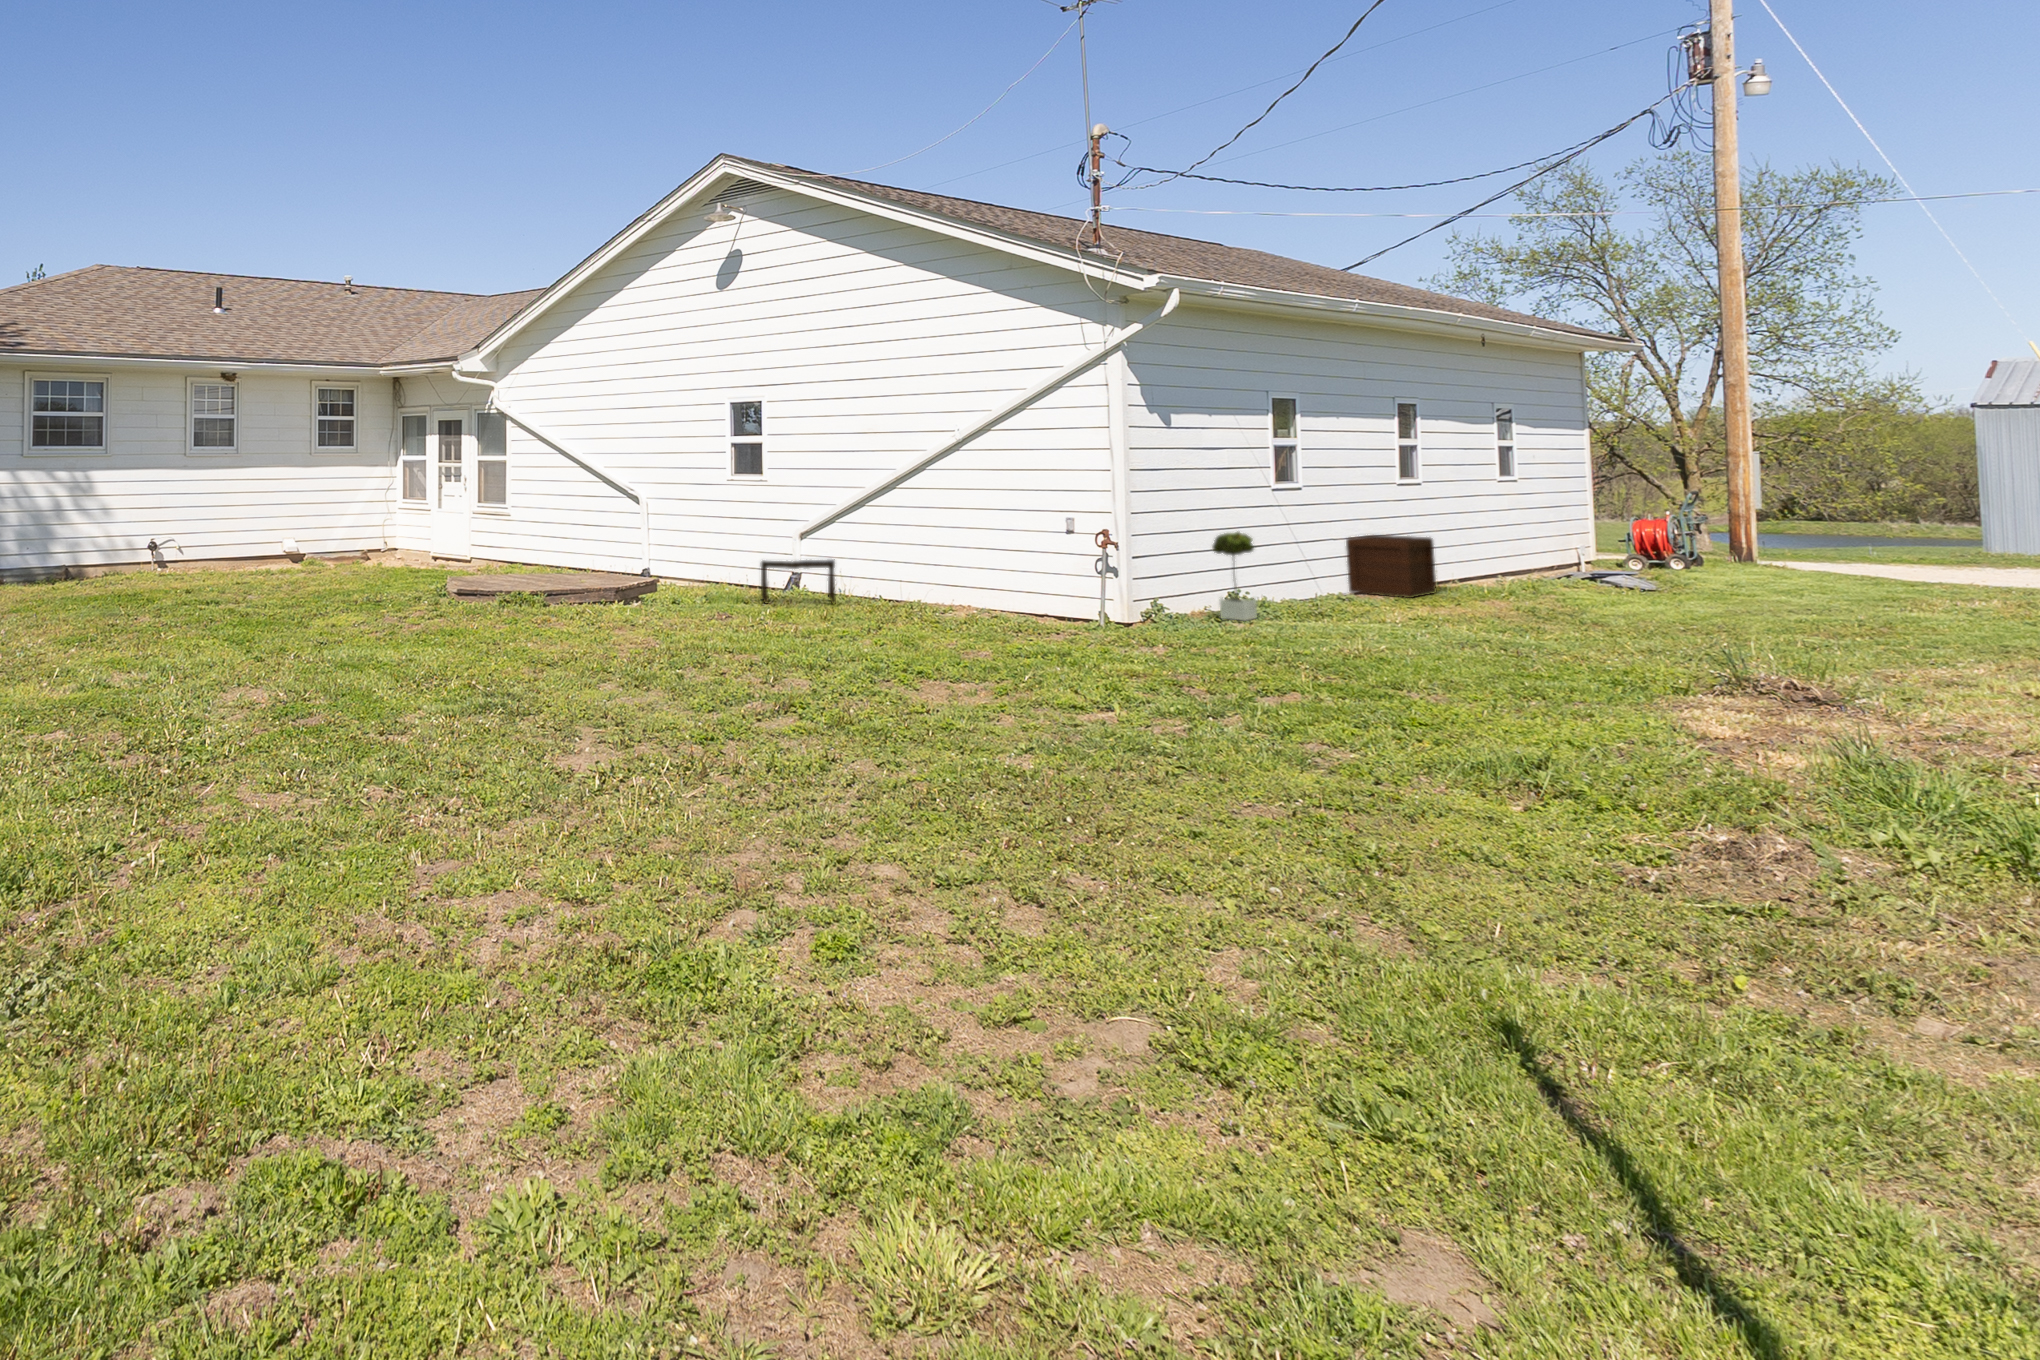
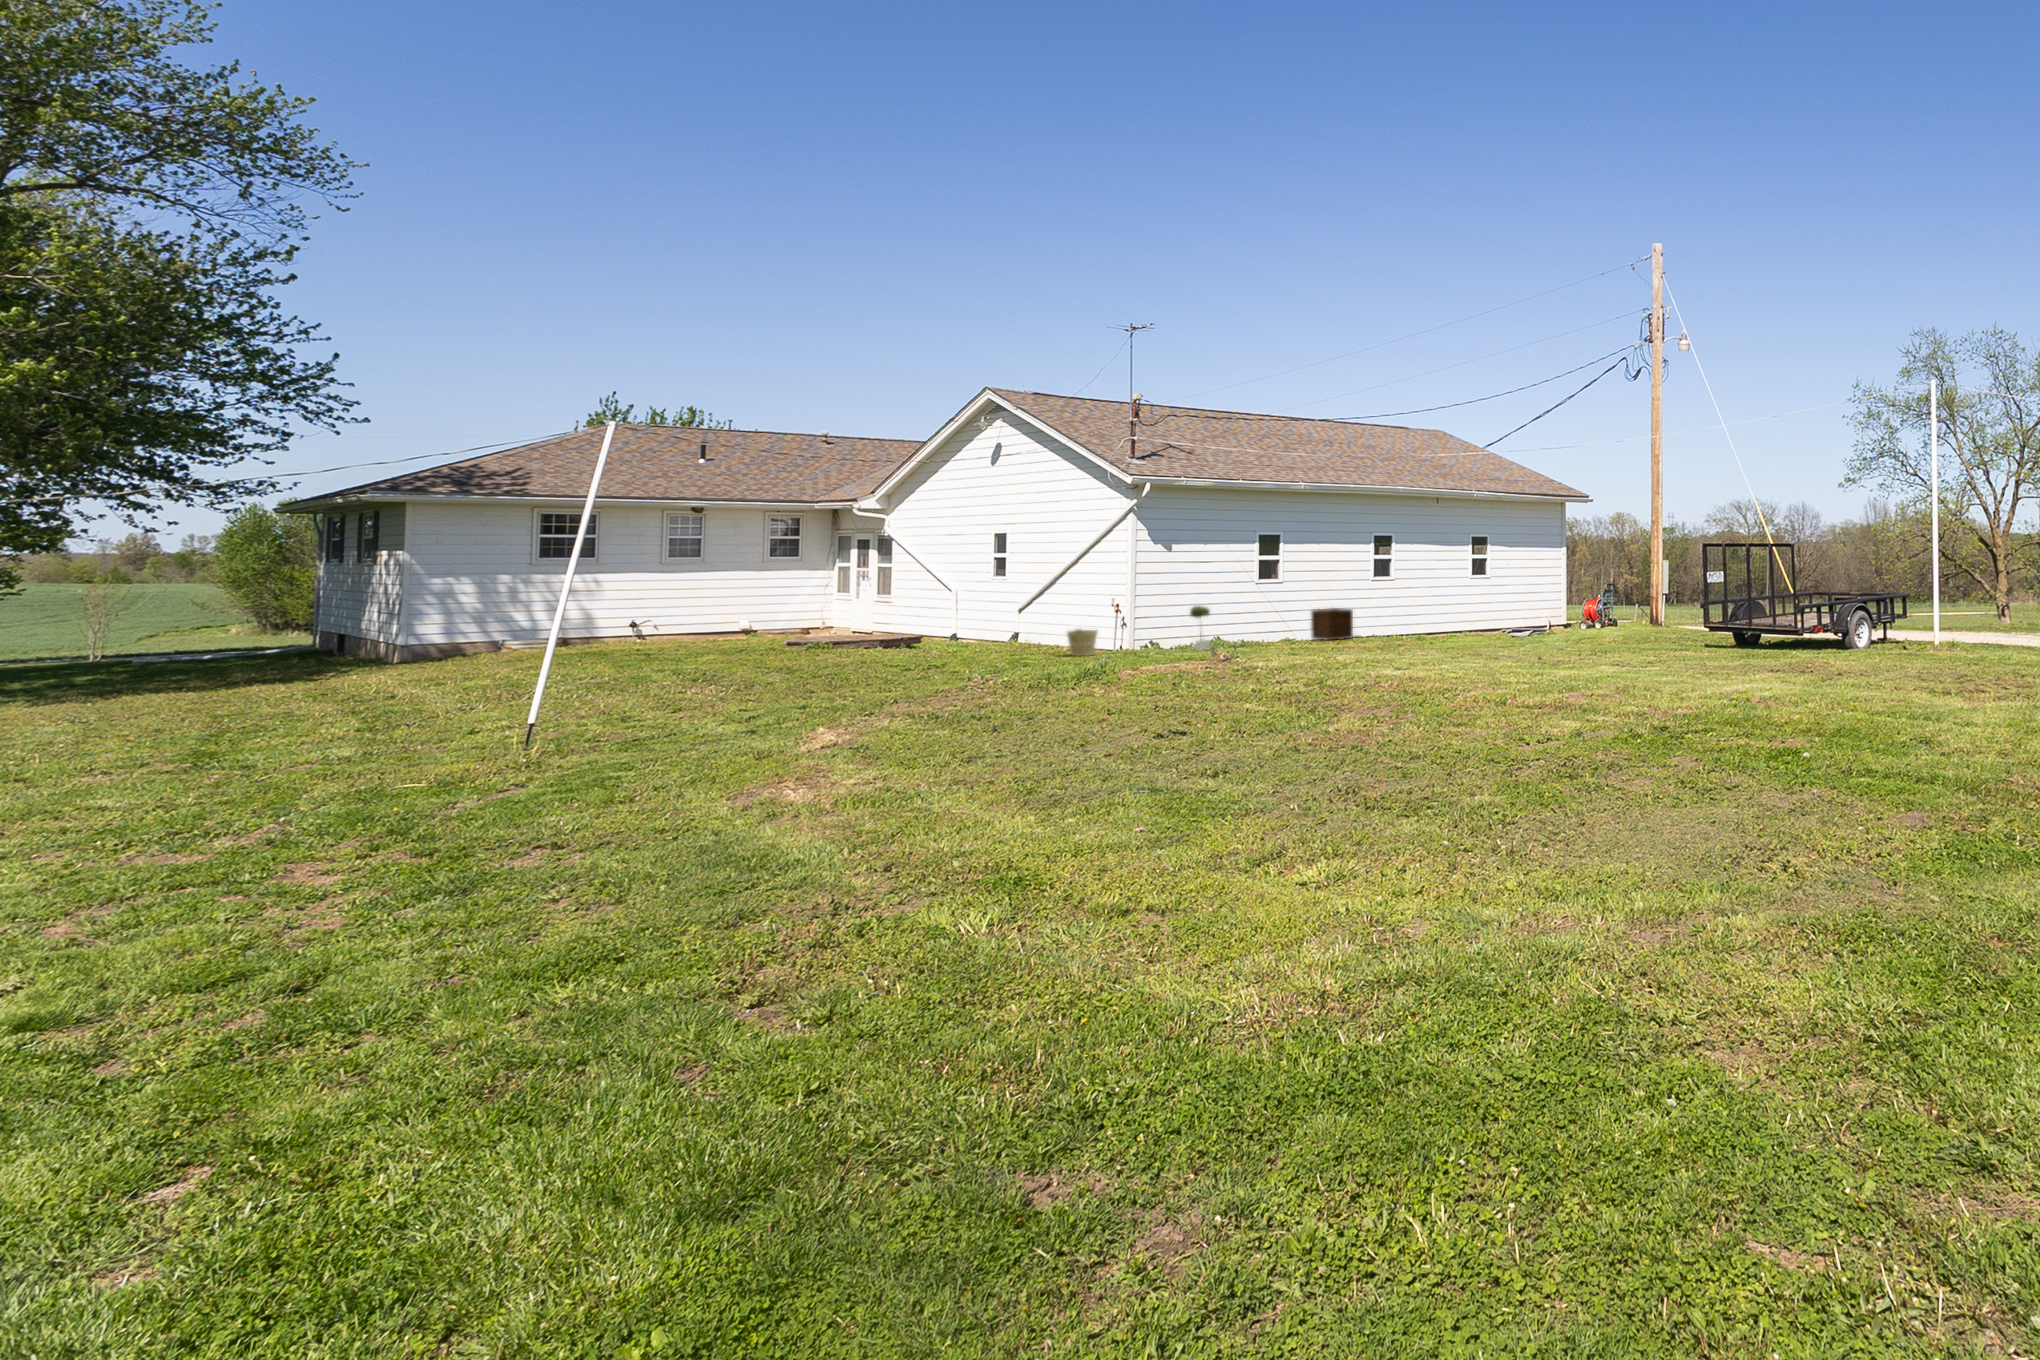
bench: present [761,559,836,604] -> none [980,624,1028,649]
wooden bucket: none [999,576,1062,631] -> present [1067,629,1098,656]

